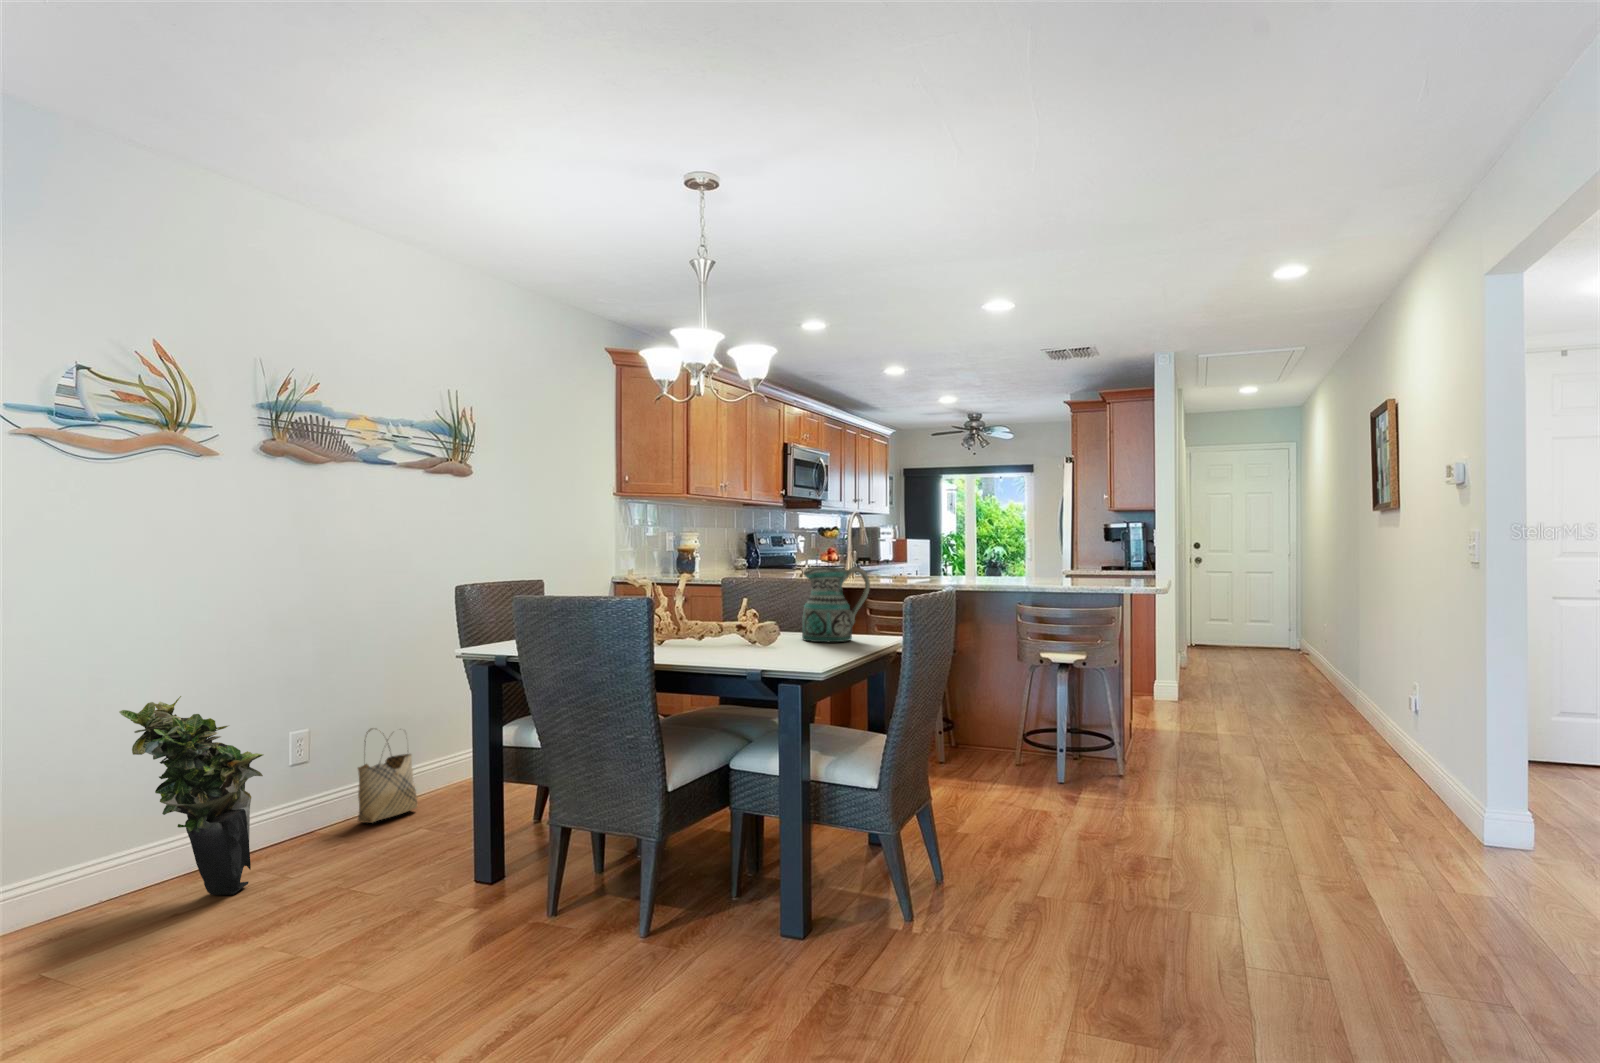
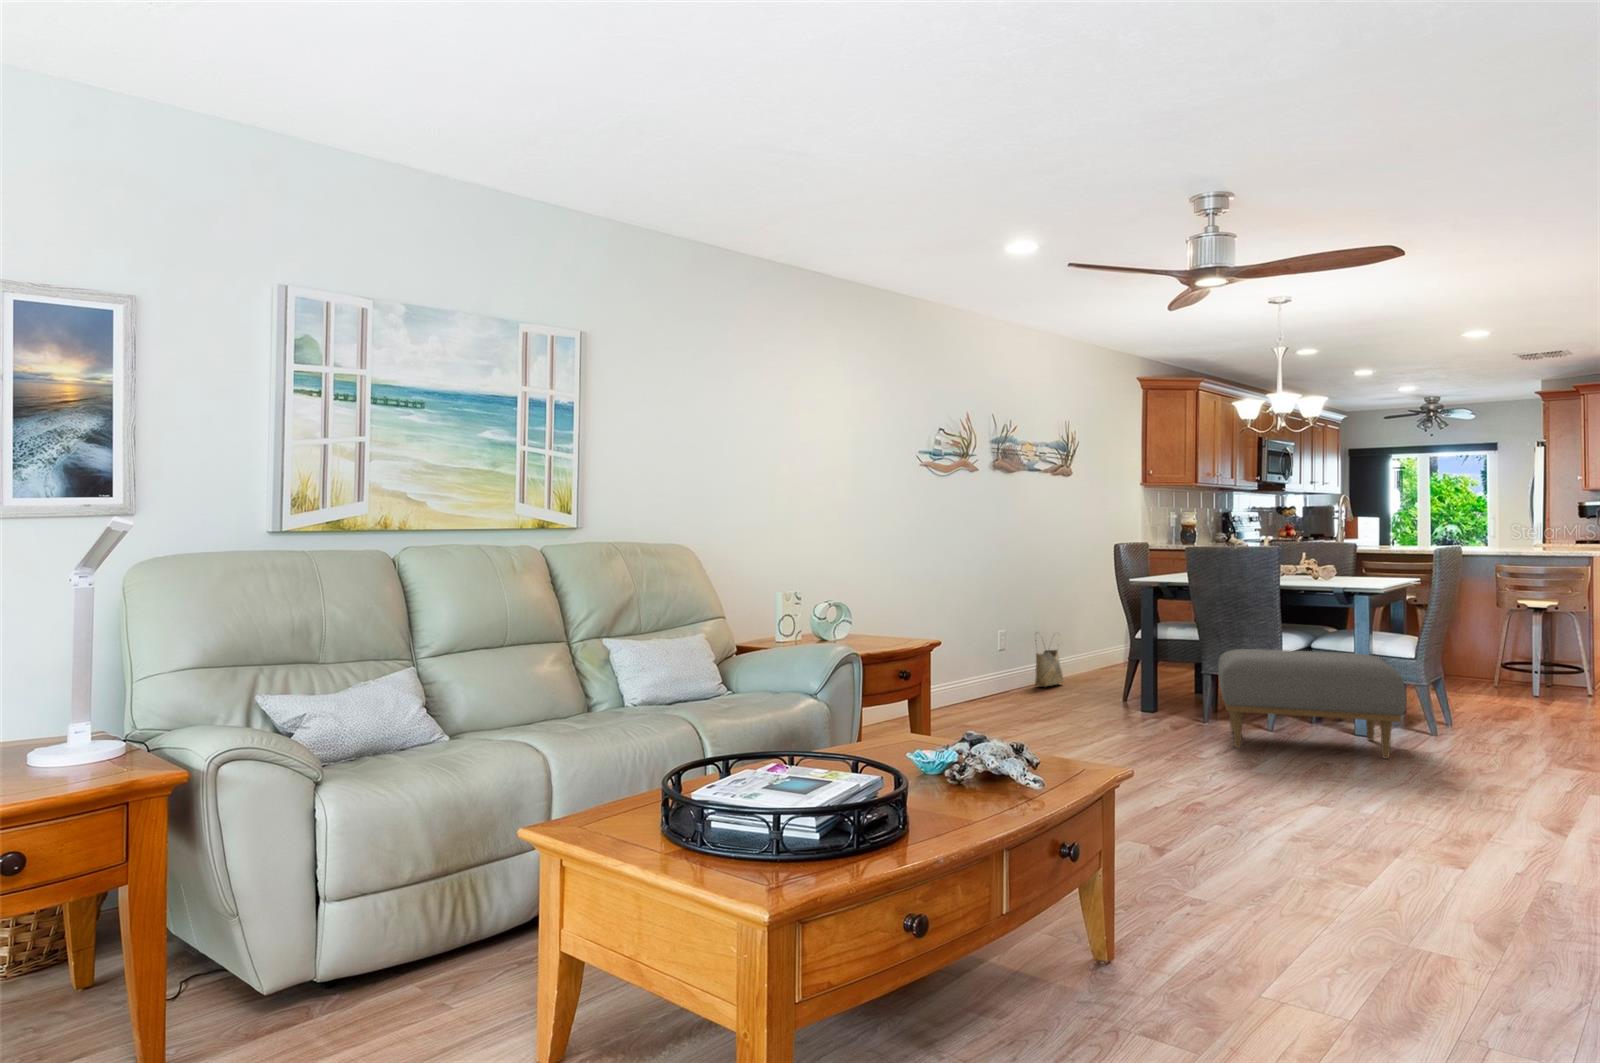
ceramic pitcher: present [802,567,870,642] -> none [1346,534,1395,581]
potted plant: present [119,696,263,895] -> none [958,601,1024,707]
ottoman: none [497,787,828,1020] -> present [1218,649,1406,759]

